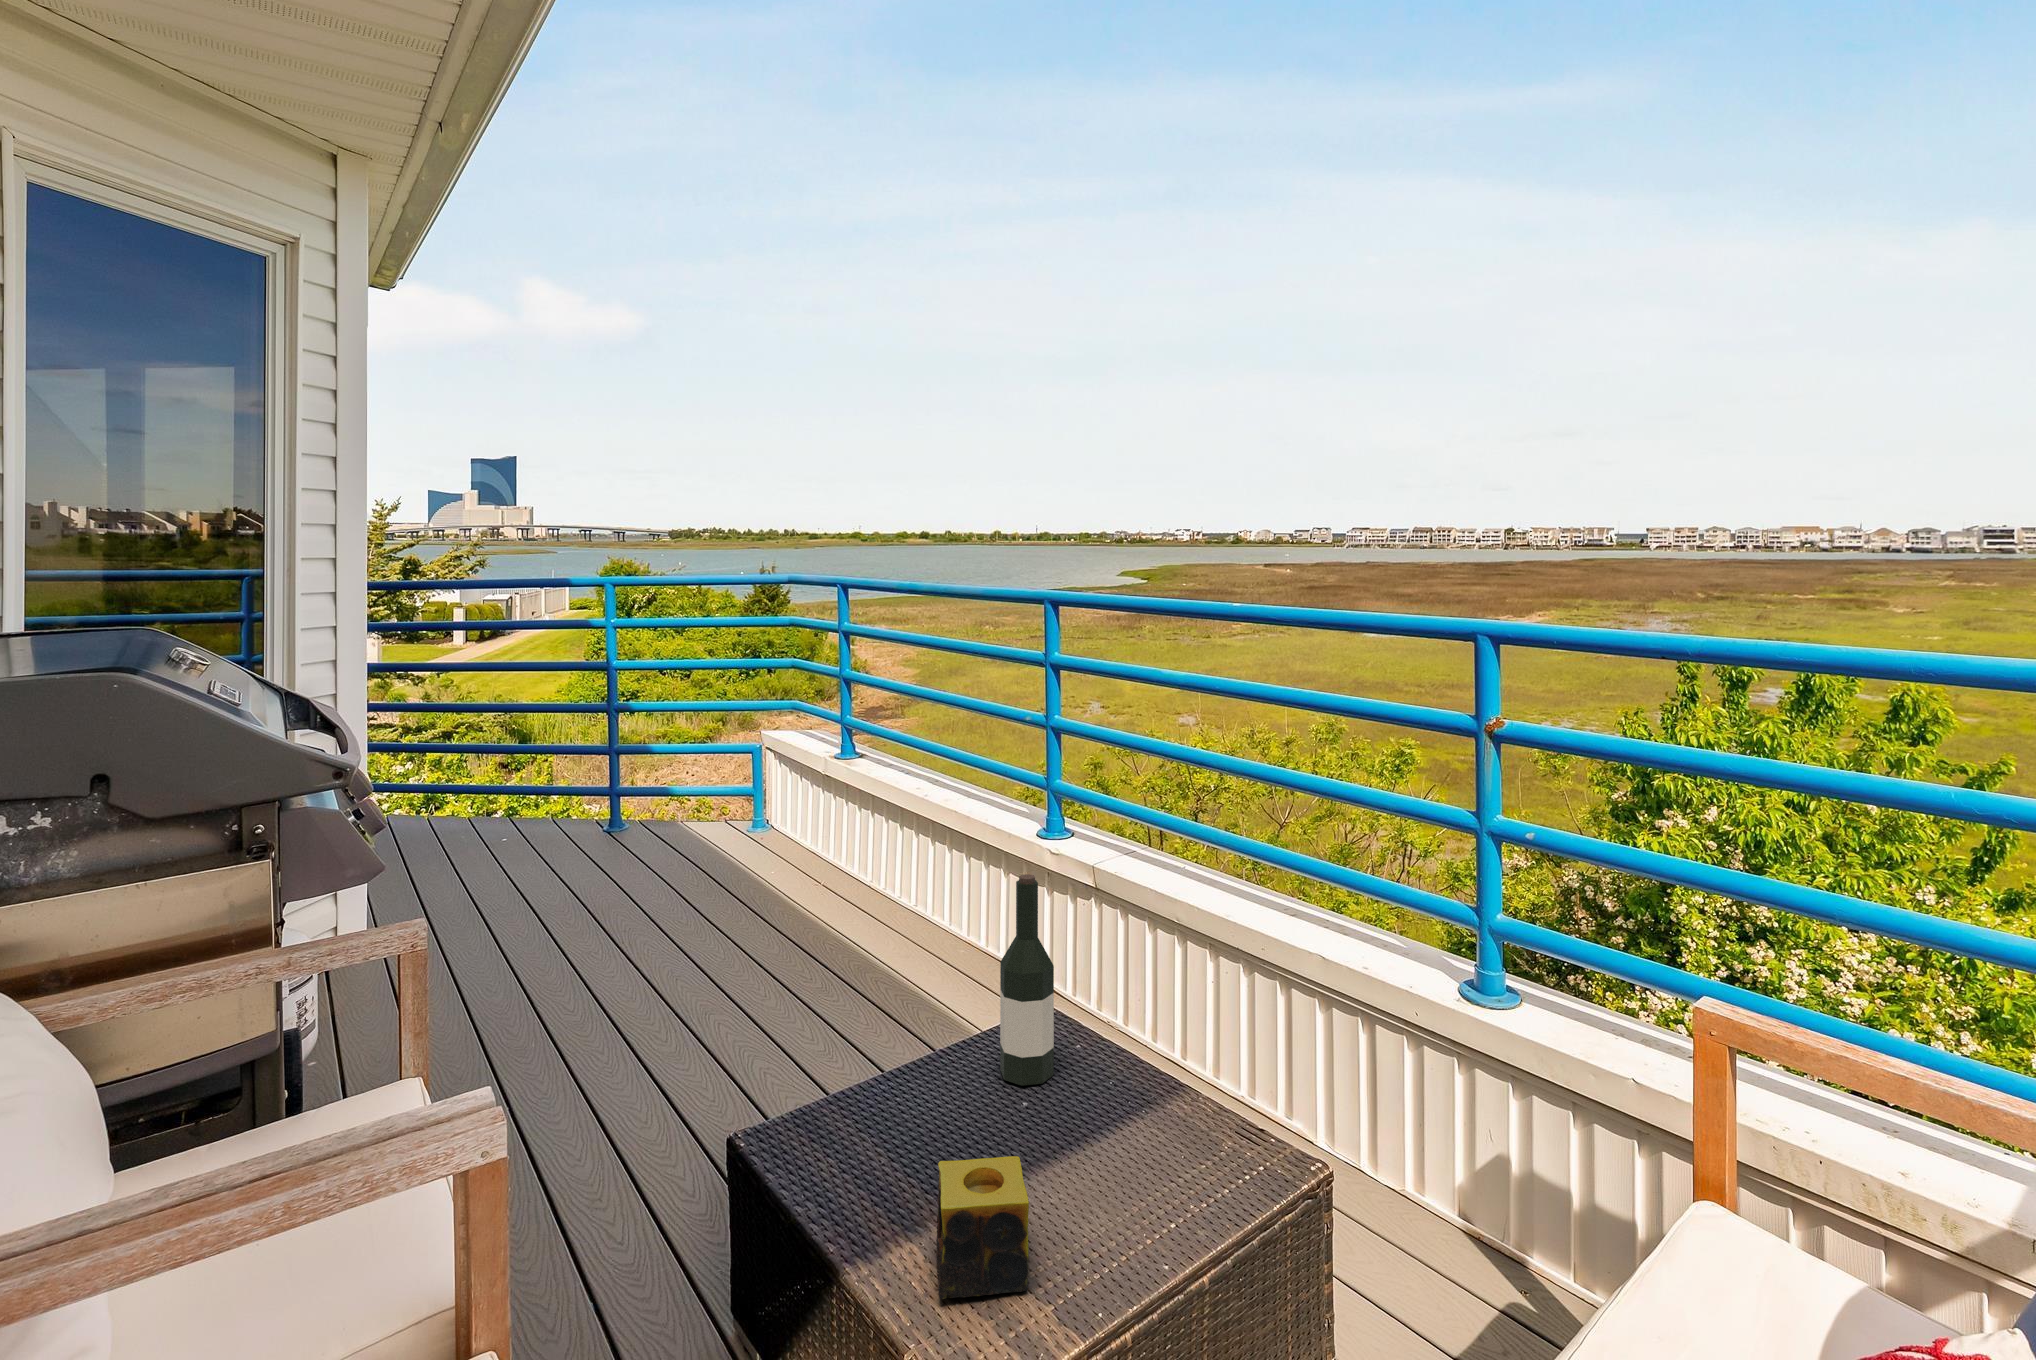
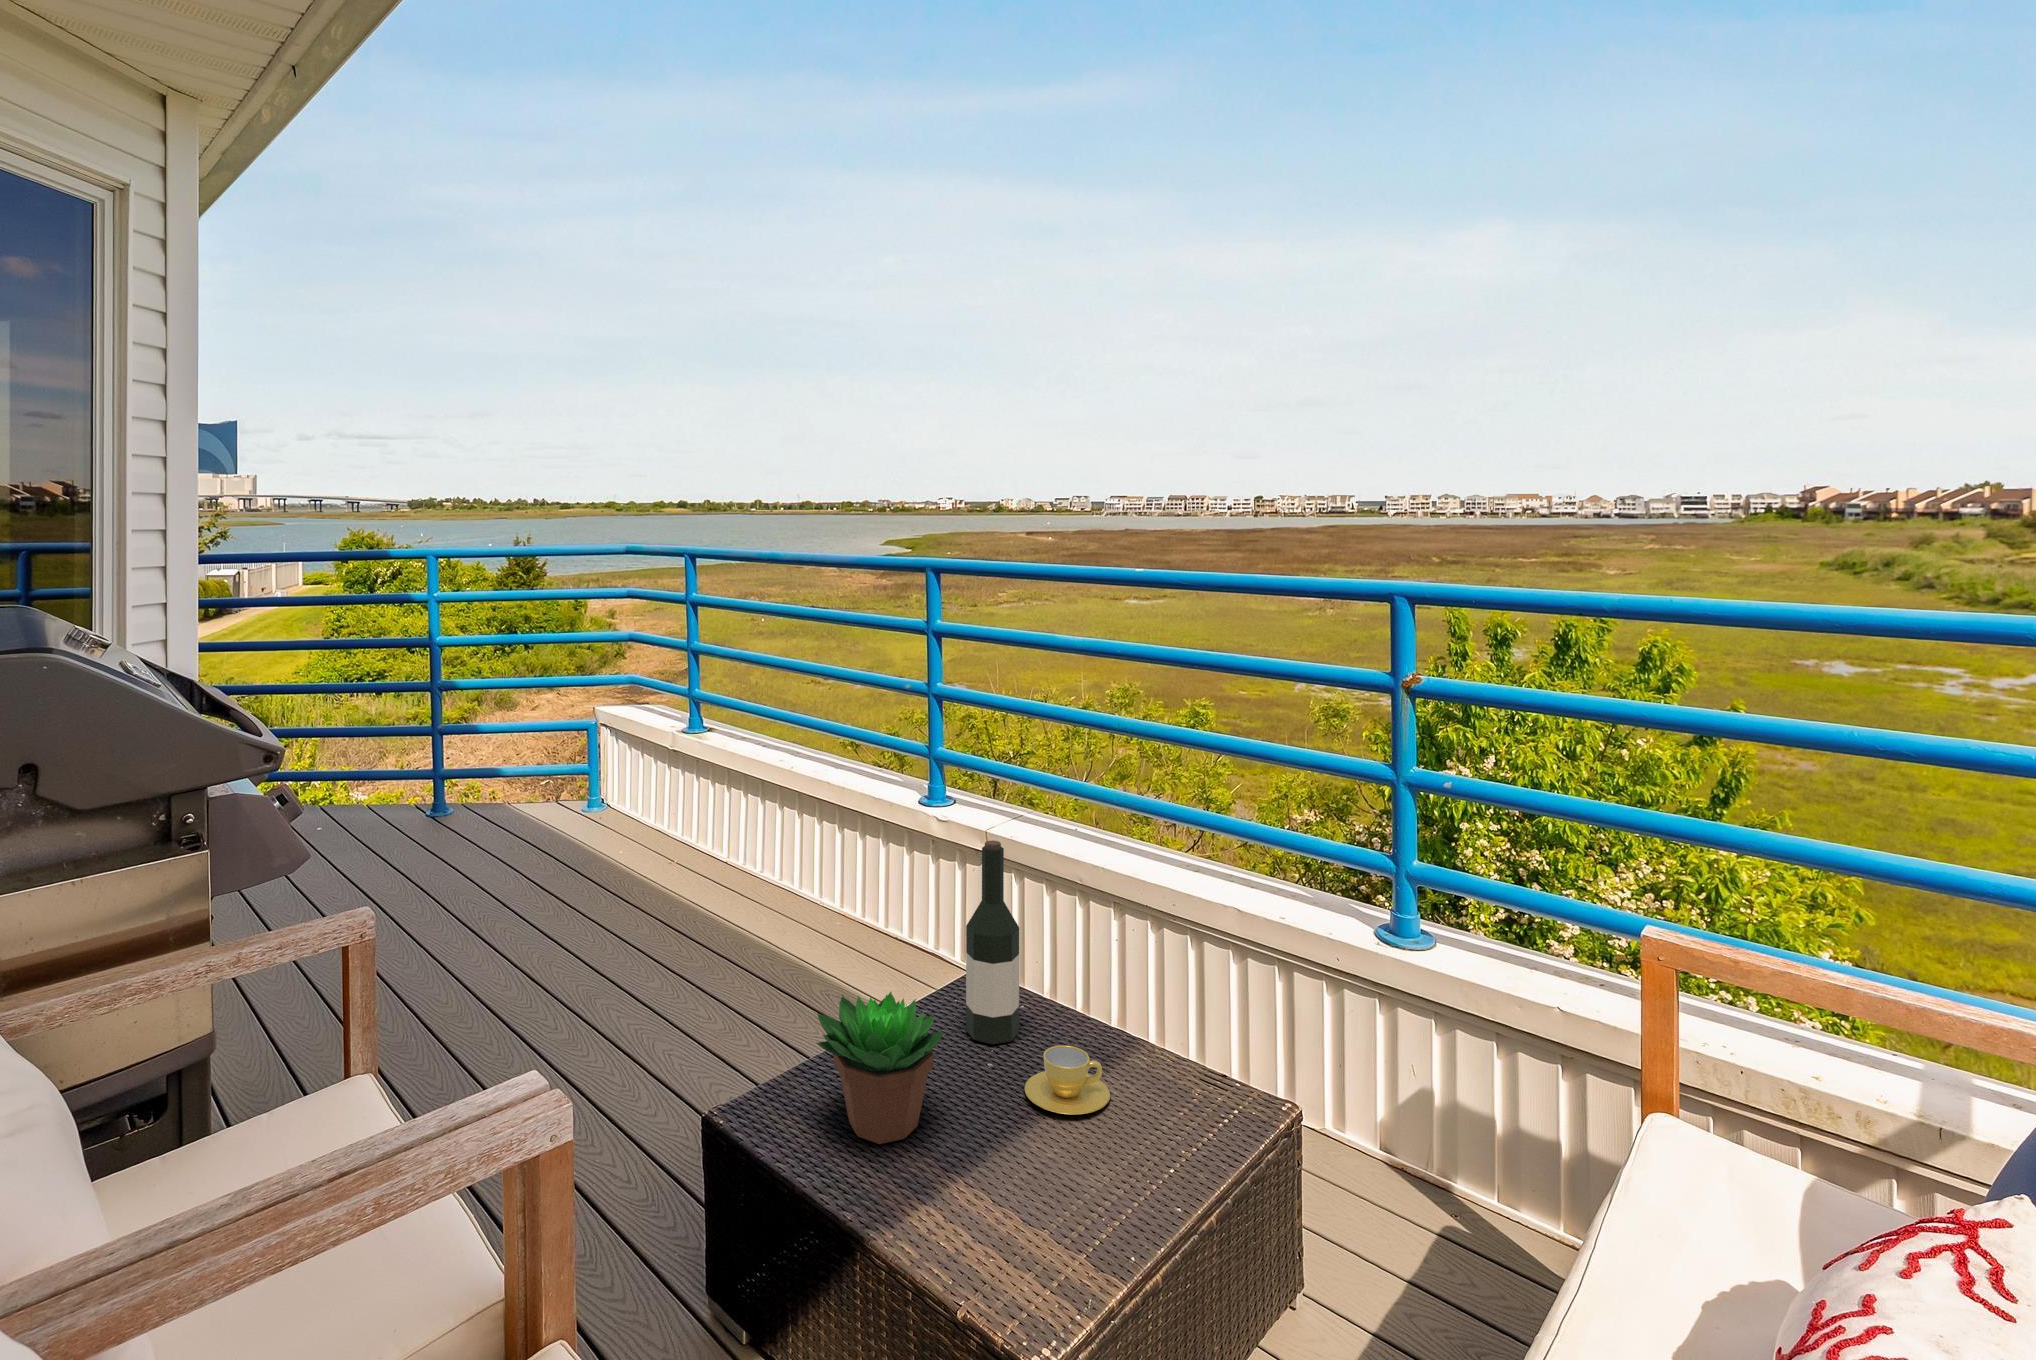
succulent plant: none [816,1025,943,1182] -> present [817,992,944,1144]
cup: none [1036,1090,1124,1163] -> present [1025,1045,1110,1115]
candle: present [936,1156,1029,1299] -> none [964,1111,1068,1251]

